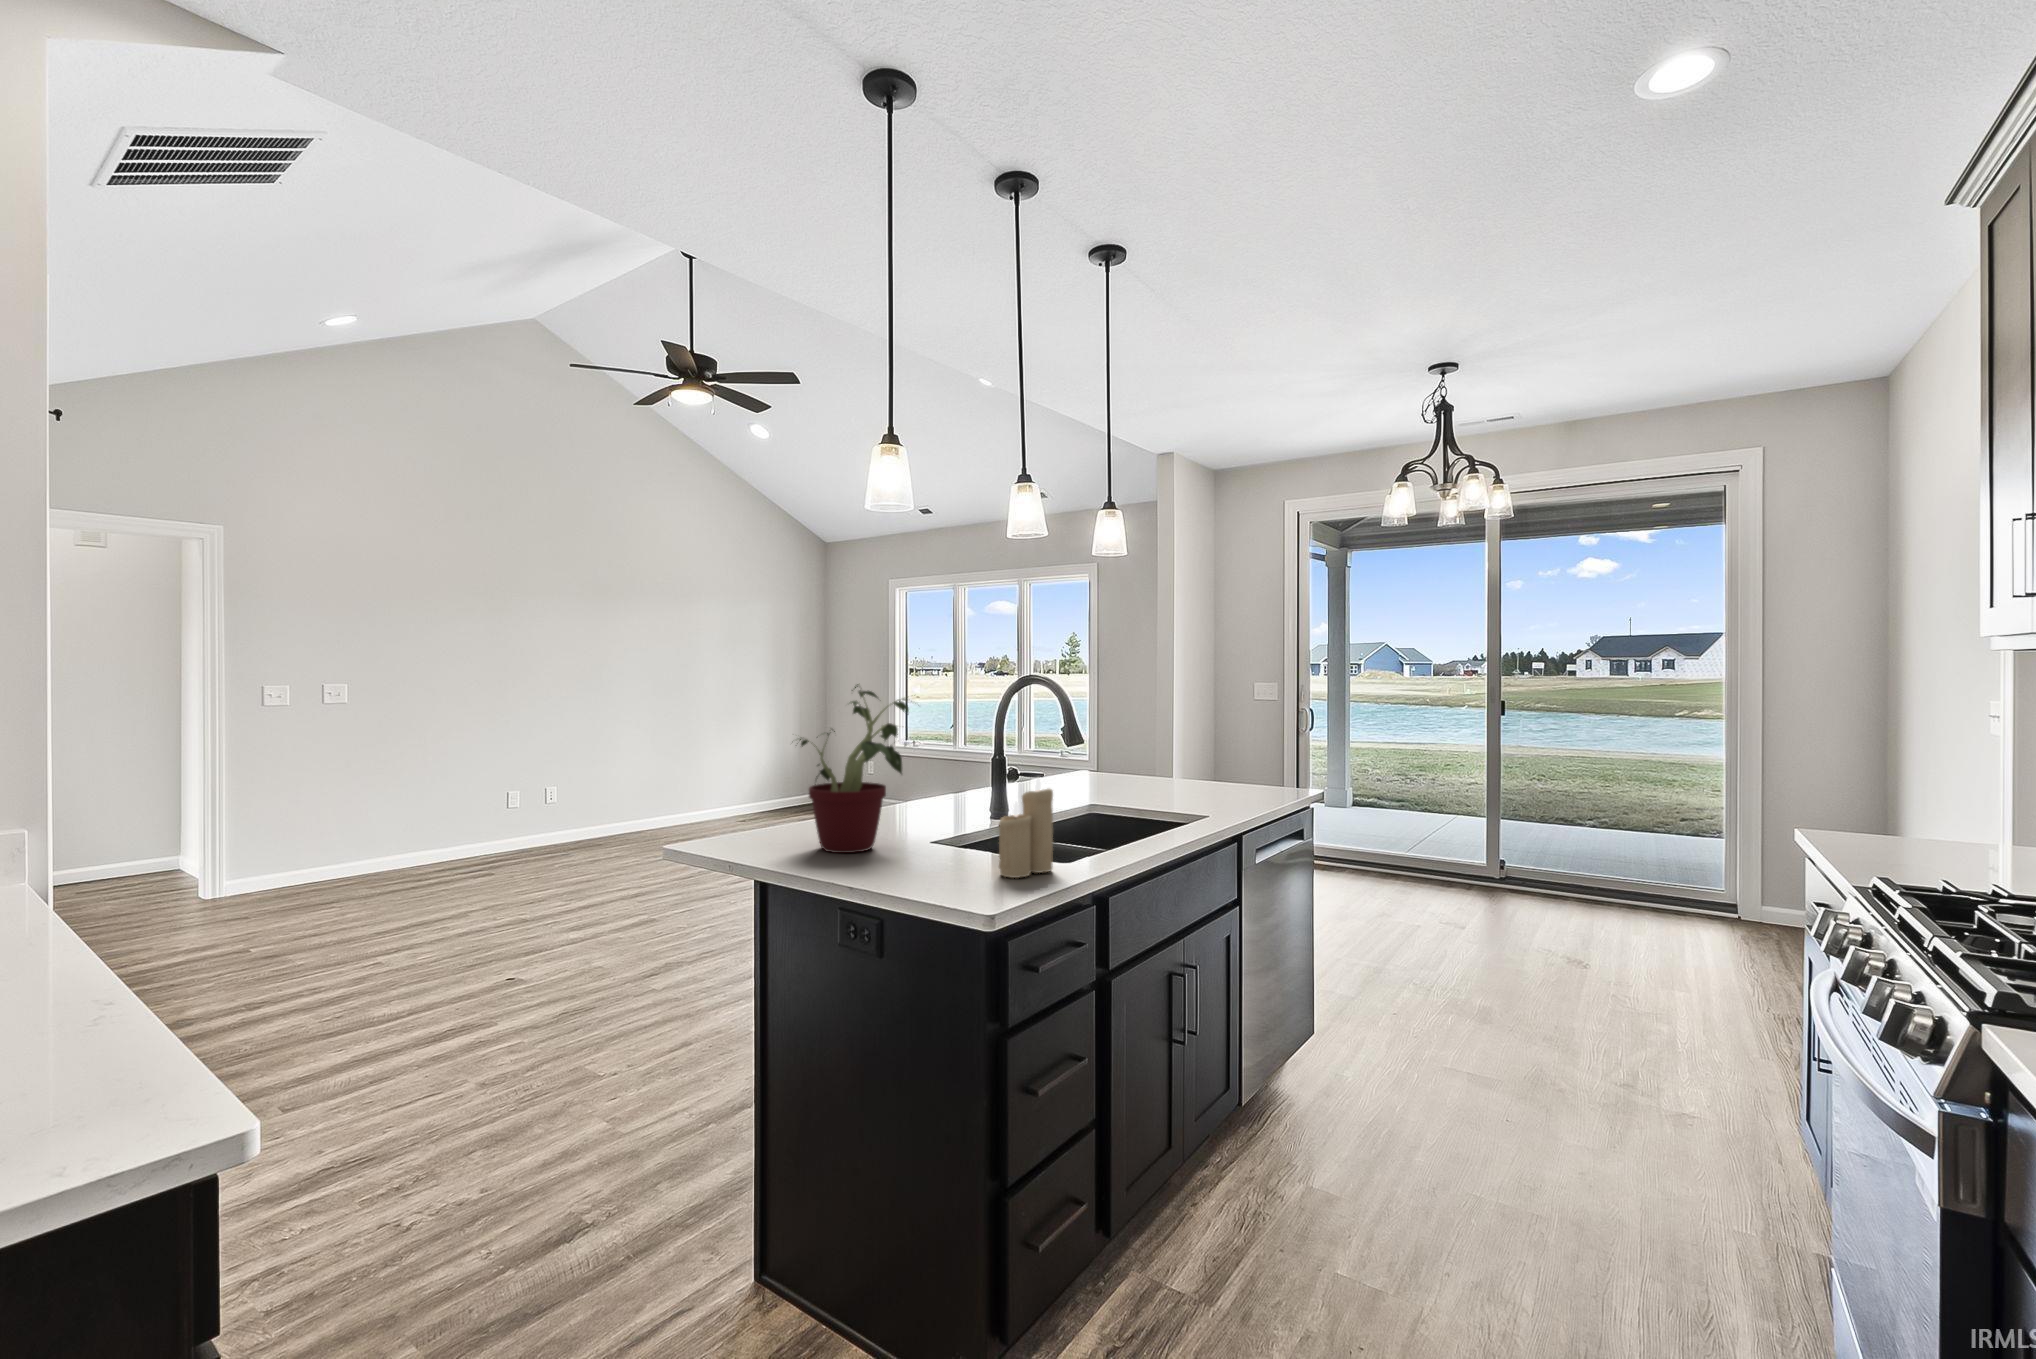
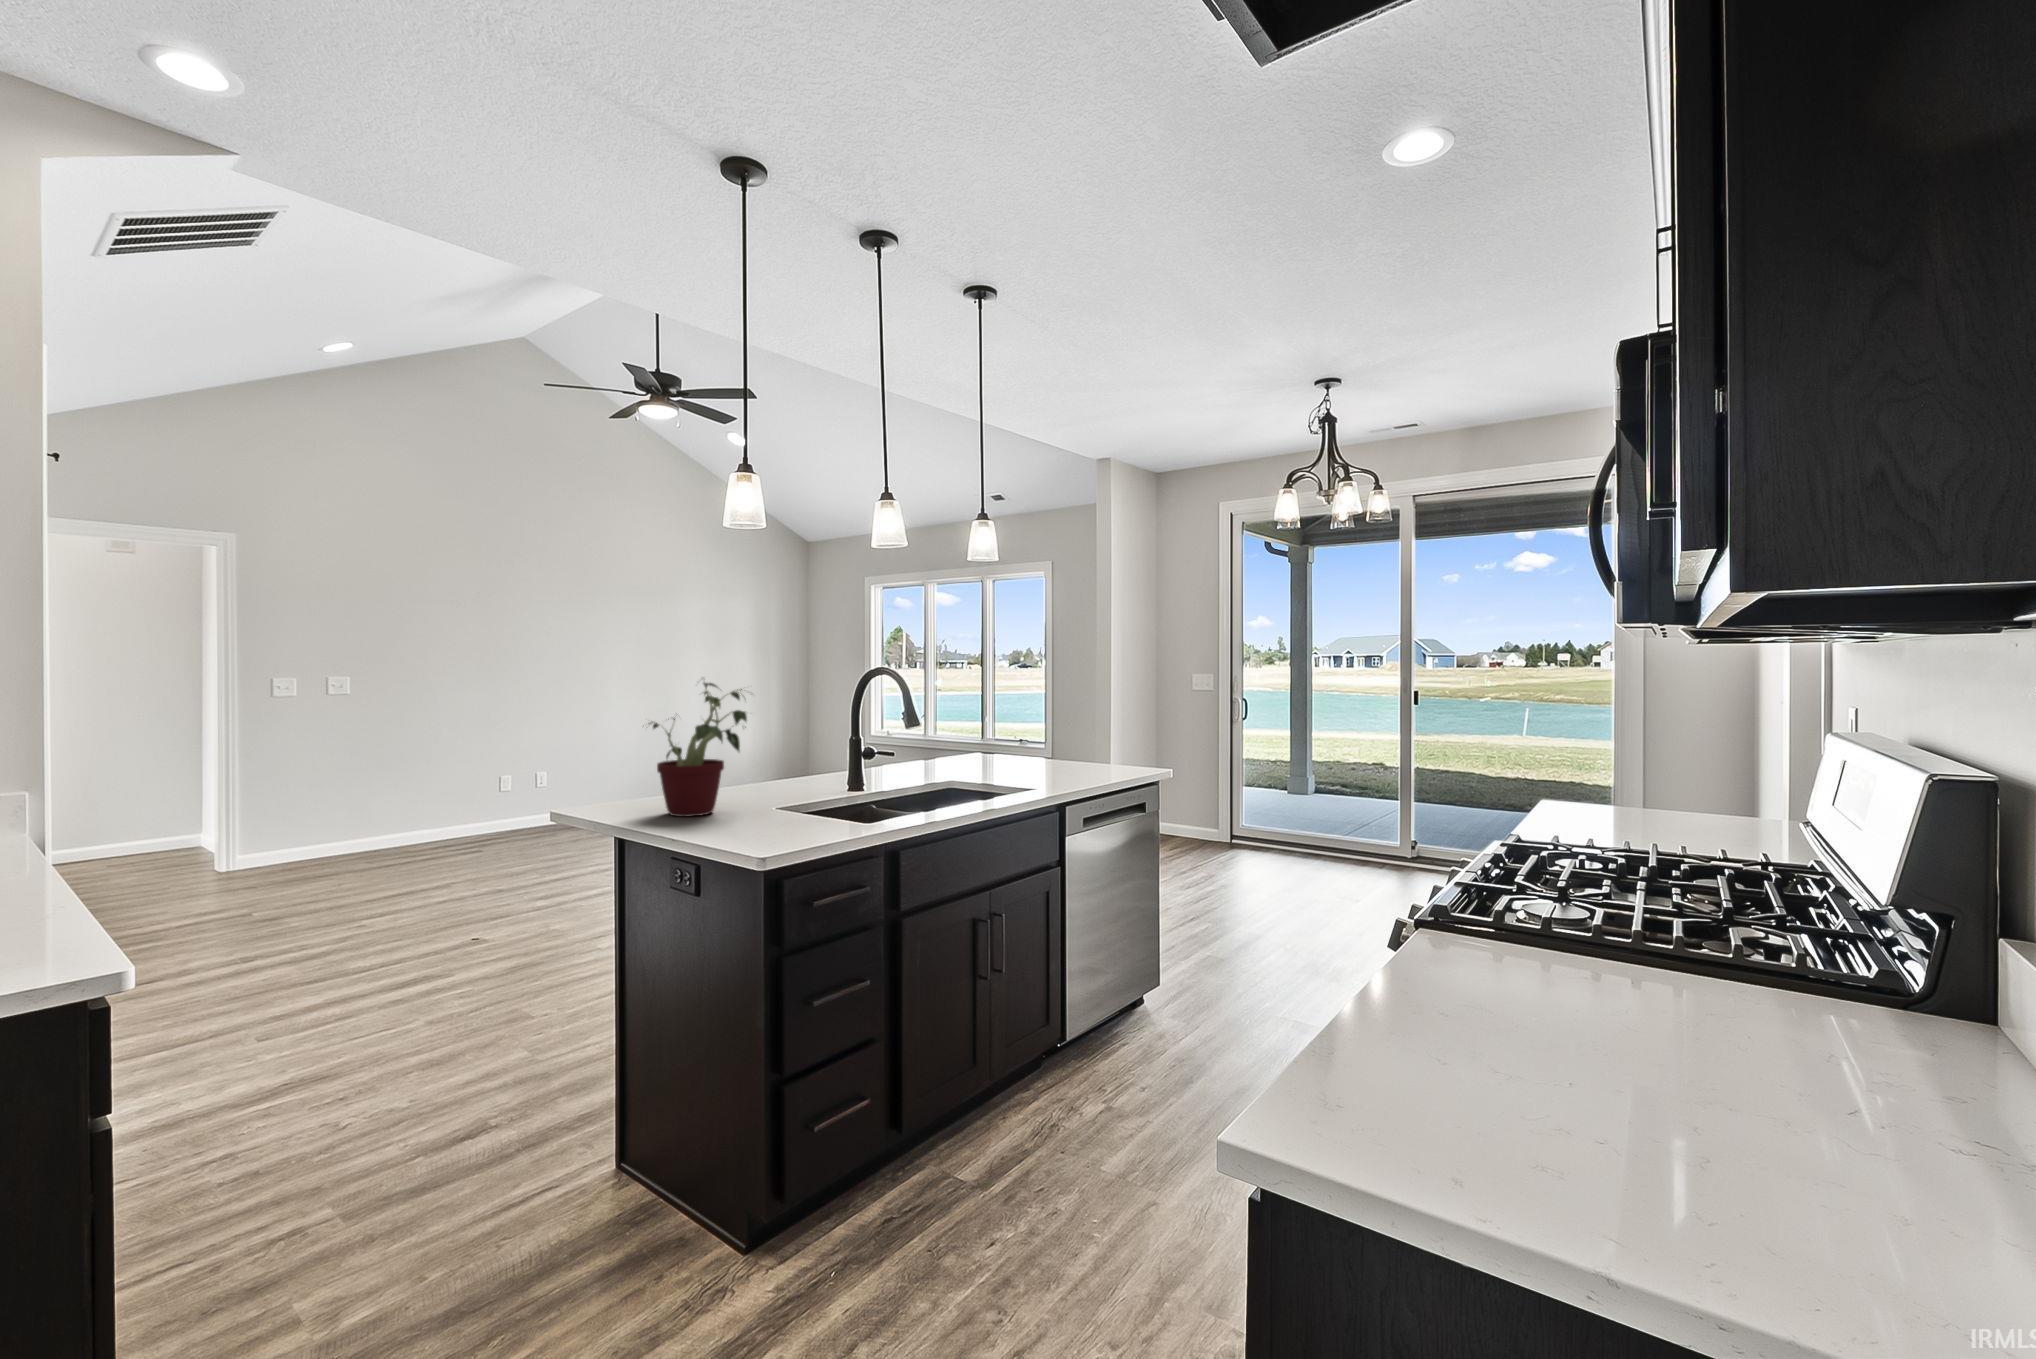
candle: present [999,778,1053,878] -> none [794,753,844,834]

